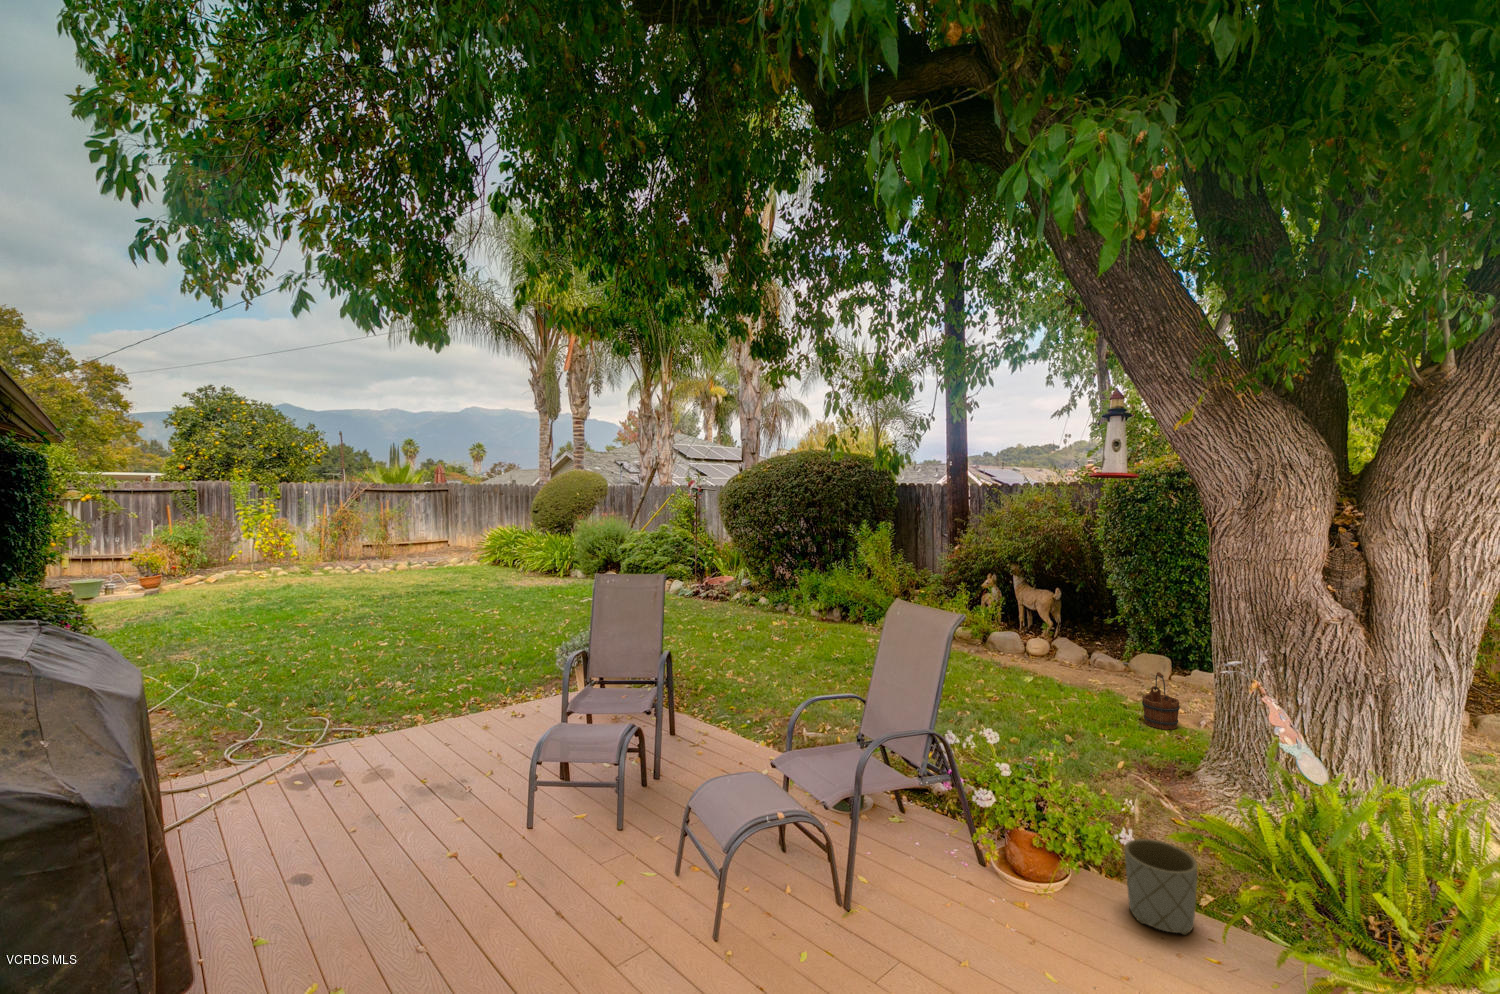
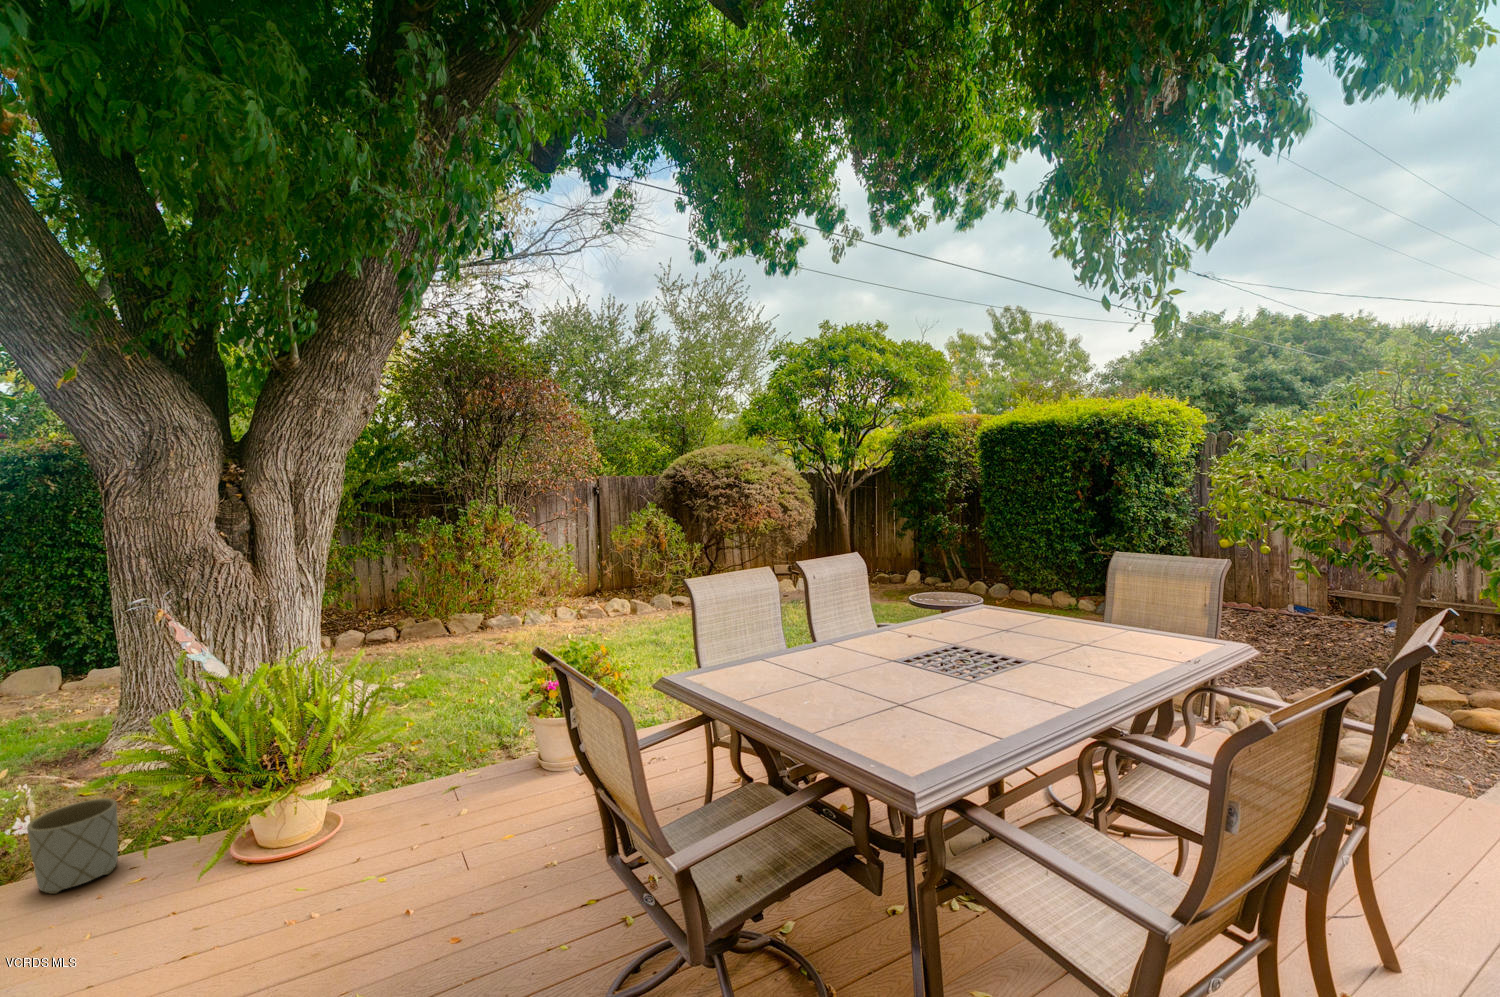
wooden bucket: present [1142,672,1180,730] -> none [27,672,79,736]

